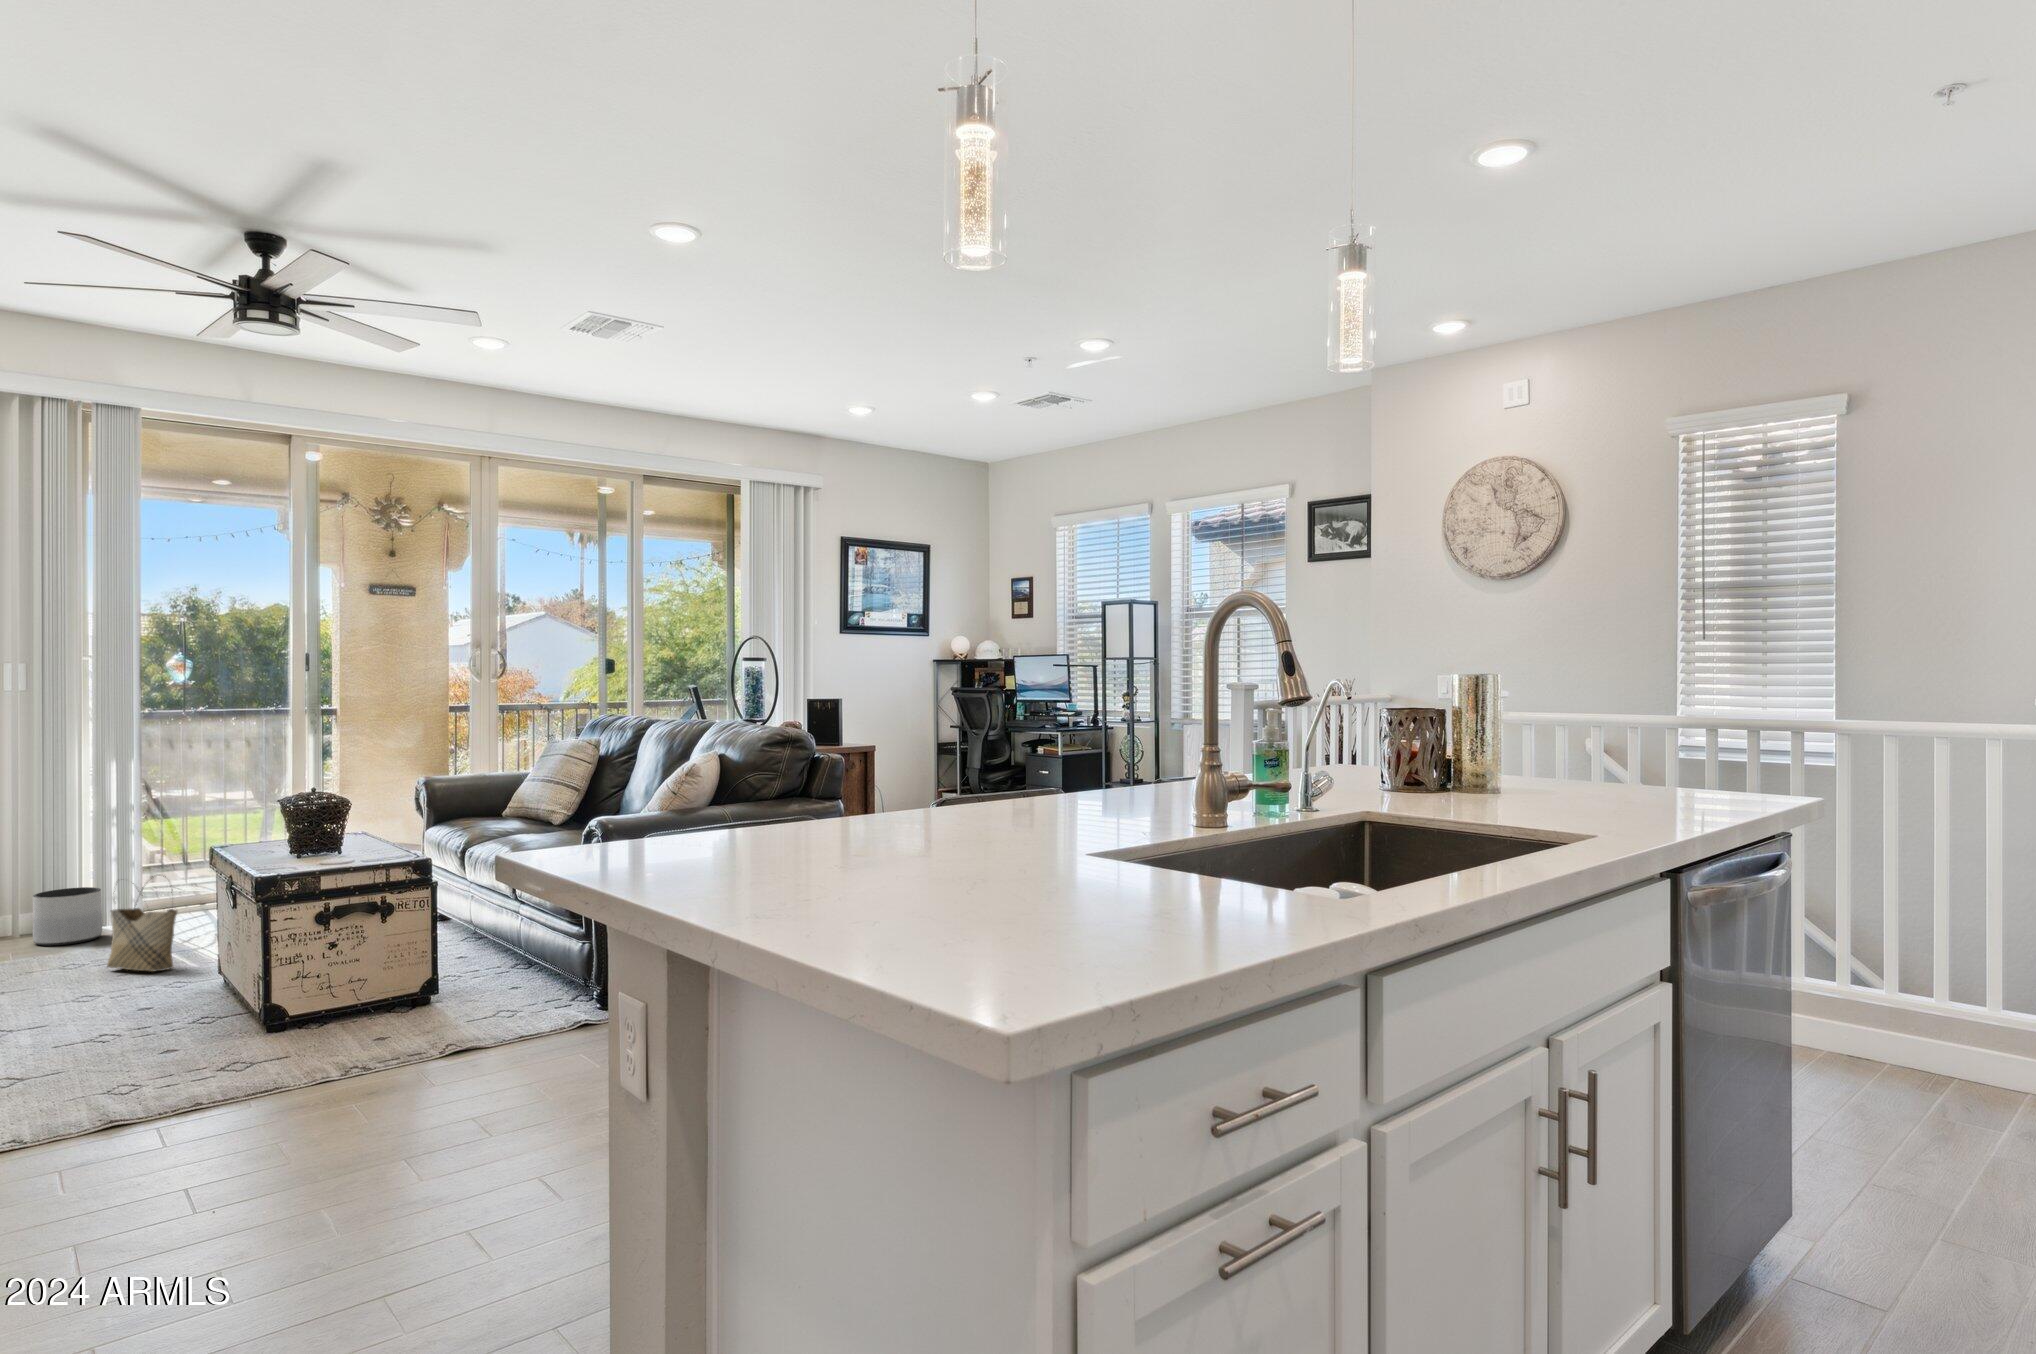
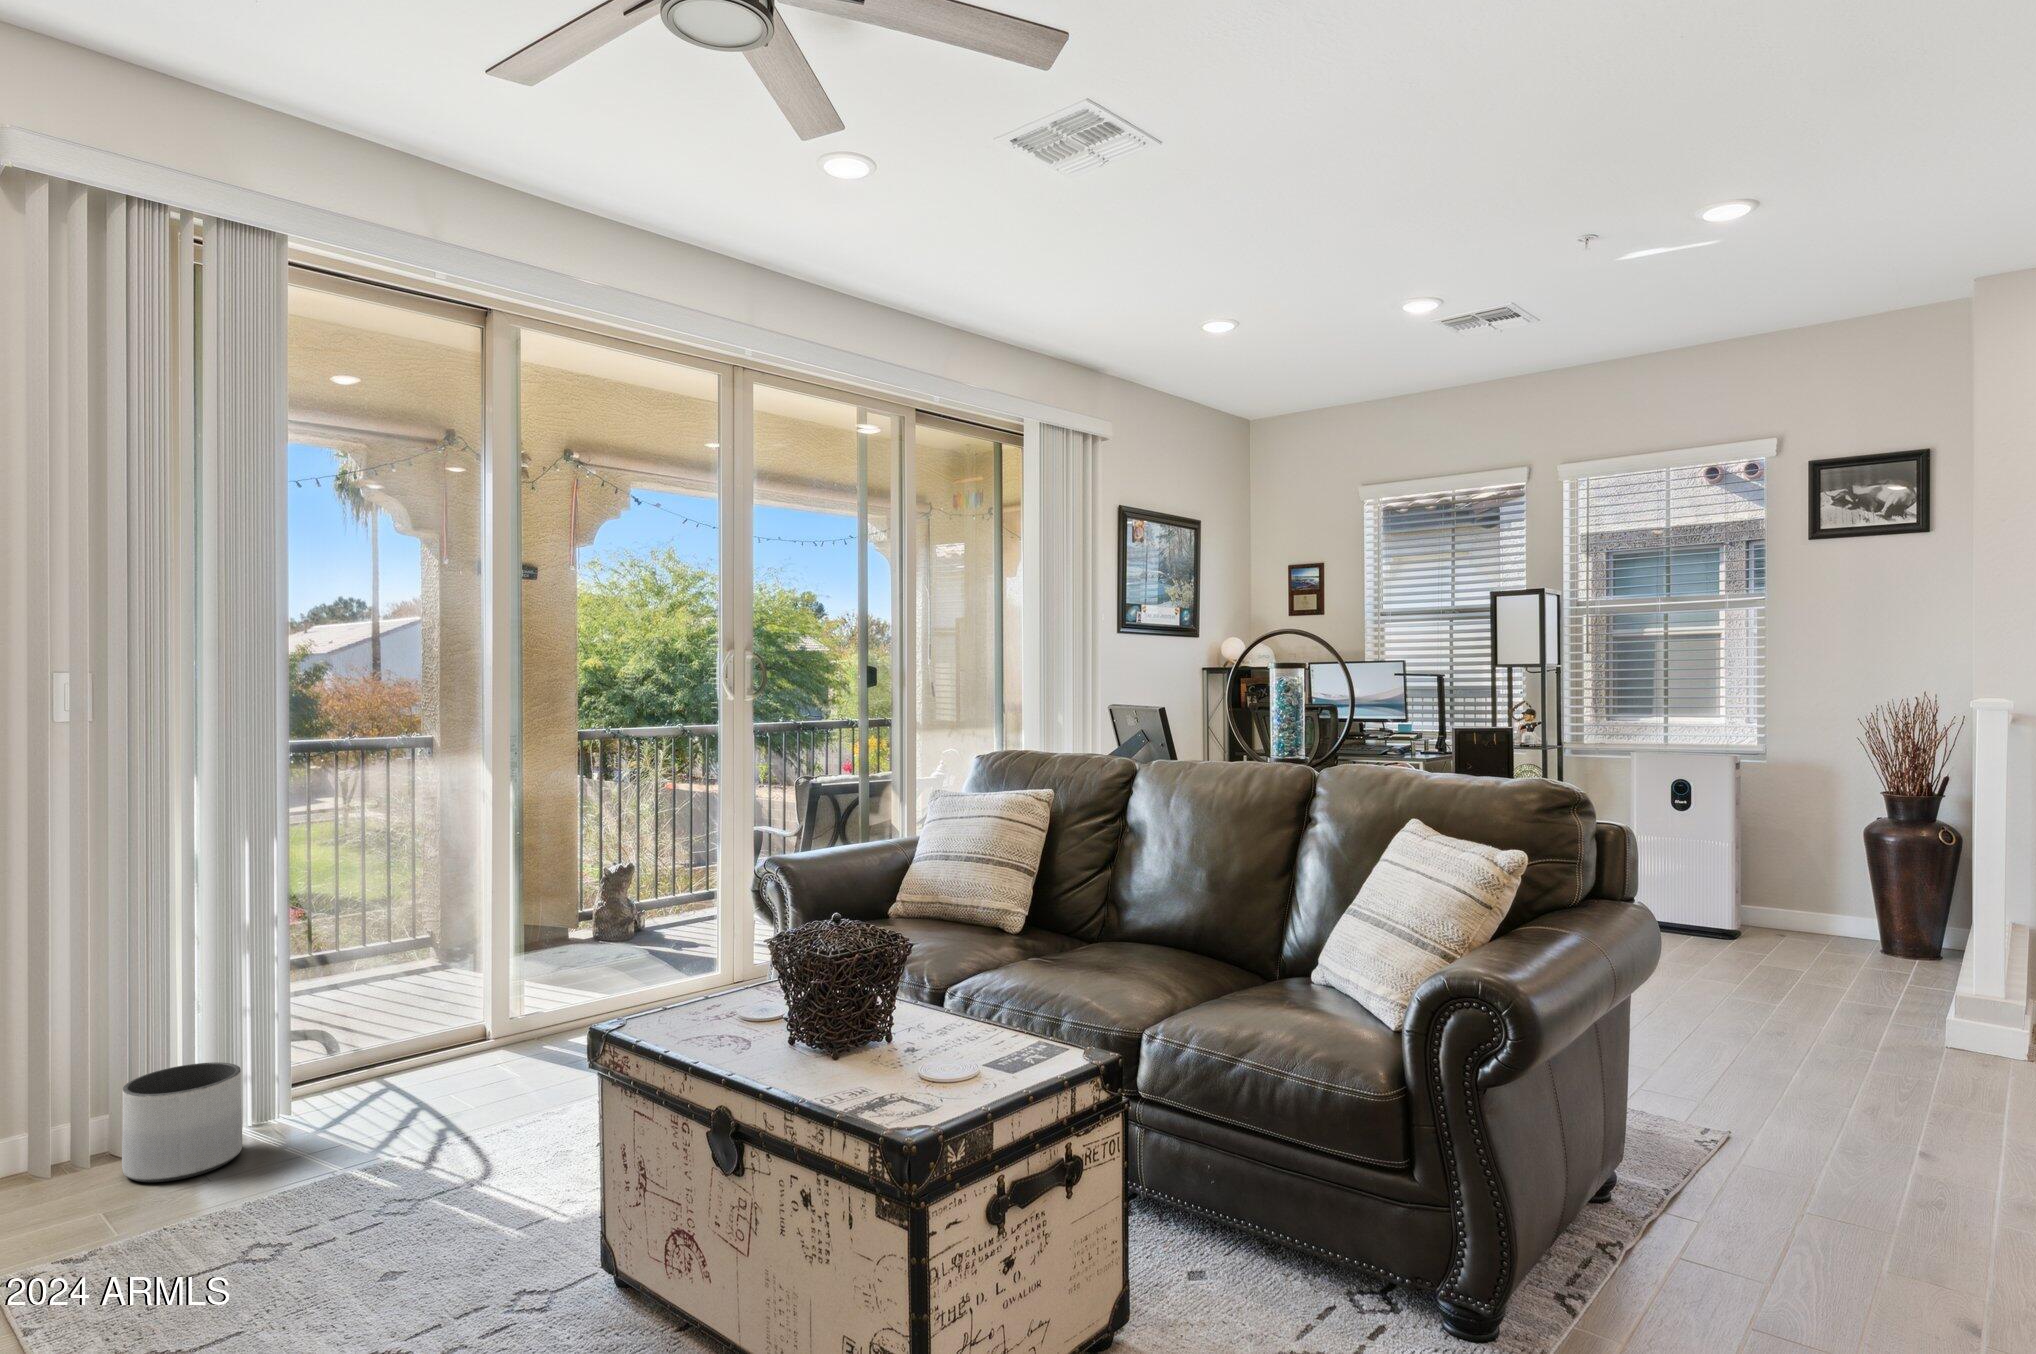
woven basket: present [107,876,177,971] -> none [332,1062,471,1260]

